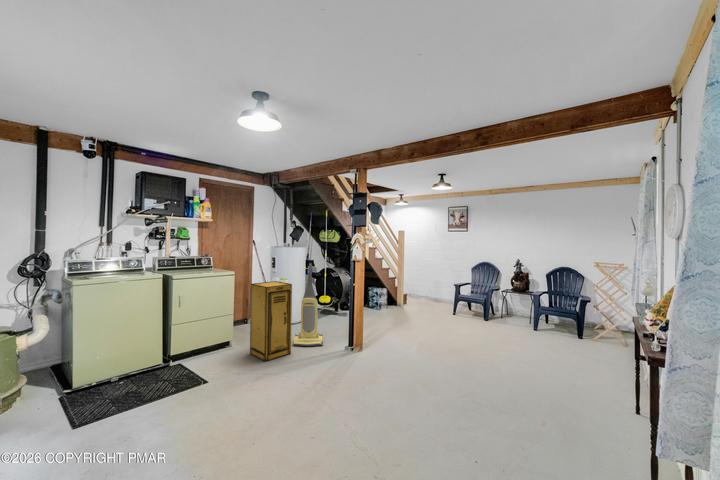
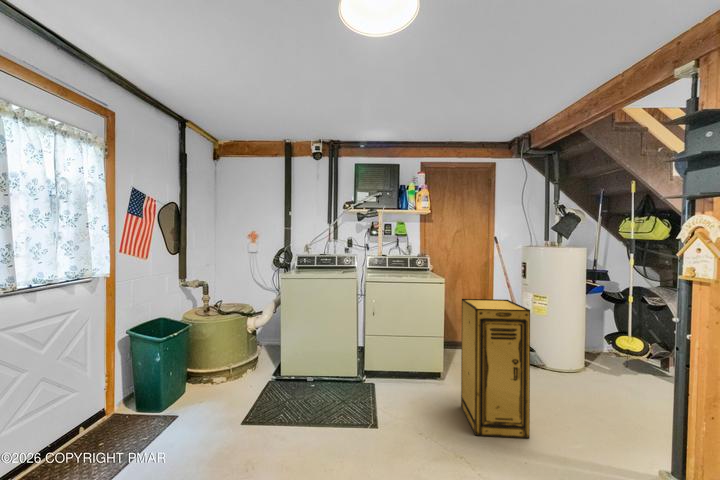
vacuum cleaner: present [293,263,323,346] -> none [540,274,613,448]

